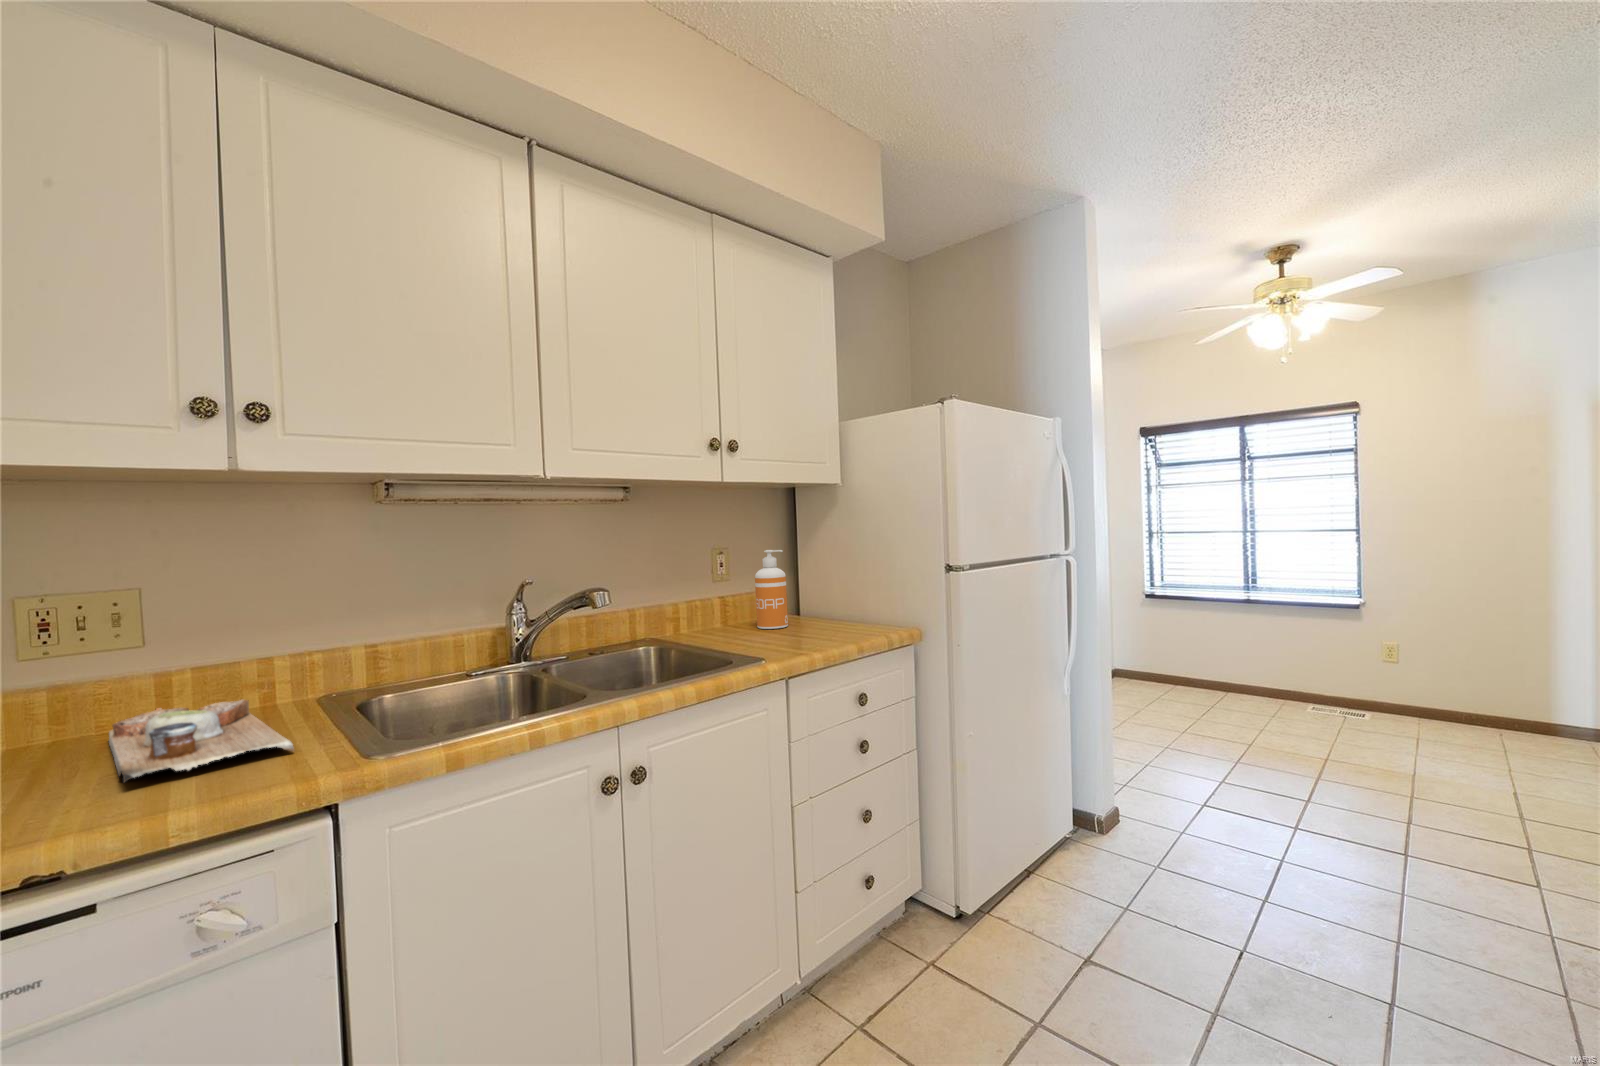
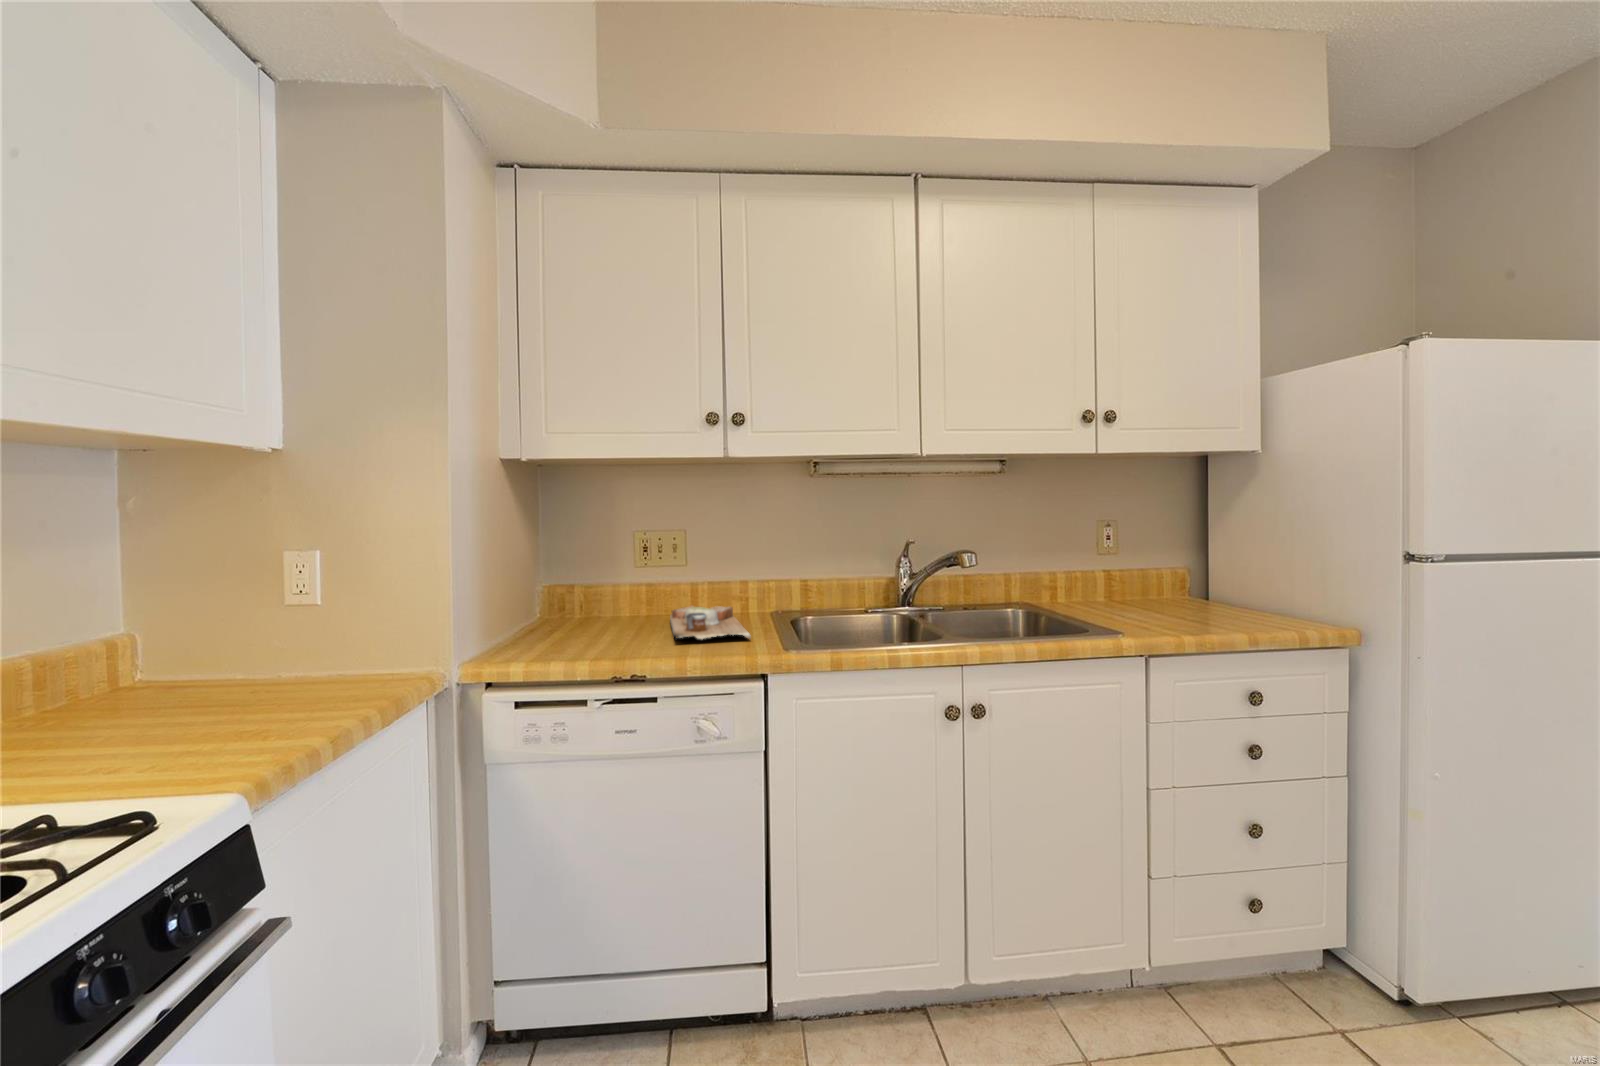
soap dispenser: present [755,550,788,629] -> none [1141,523,1177,607]

